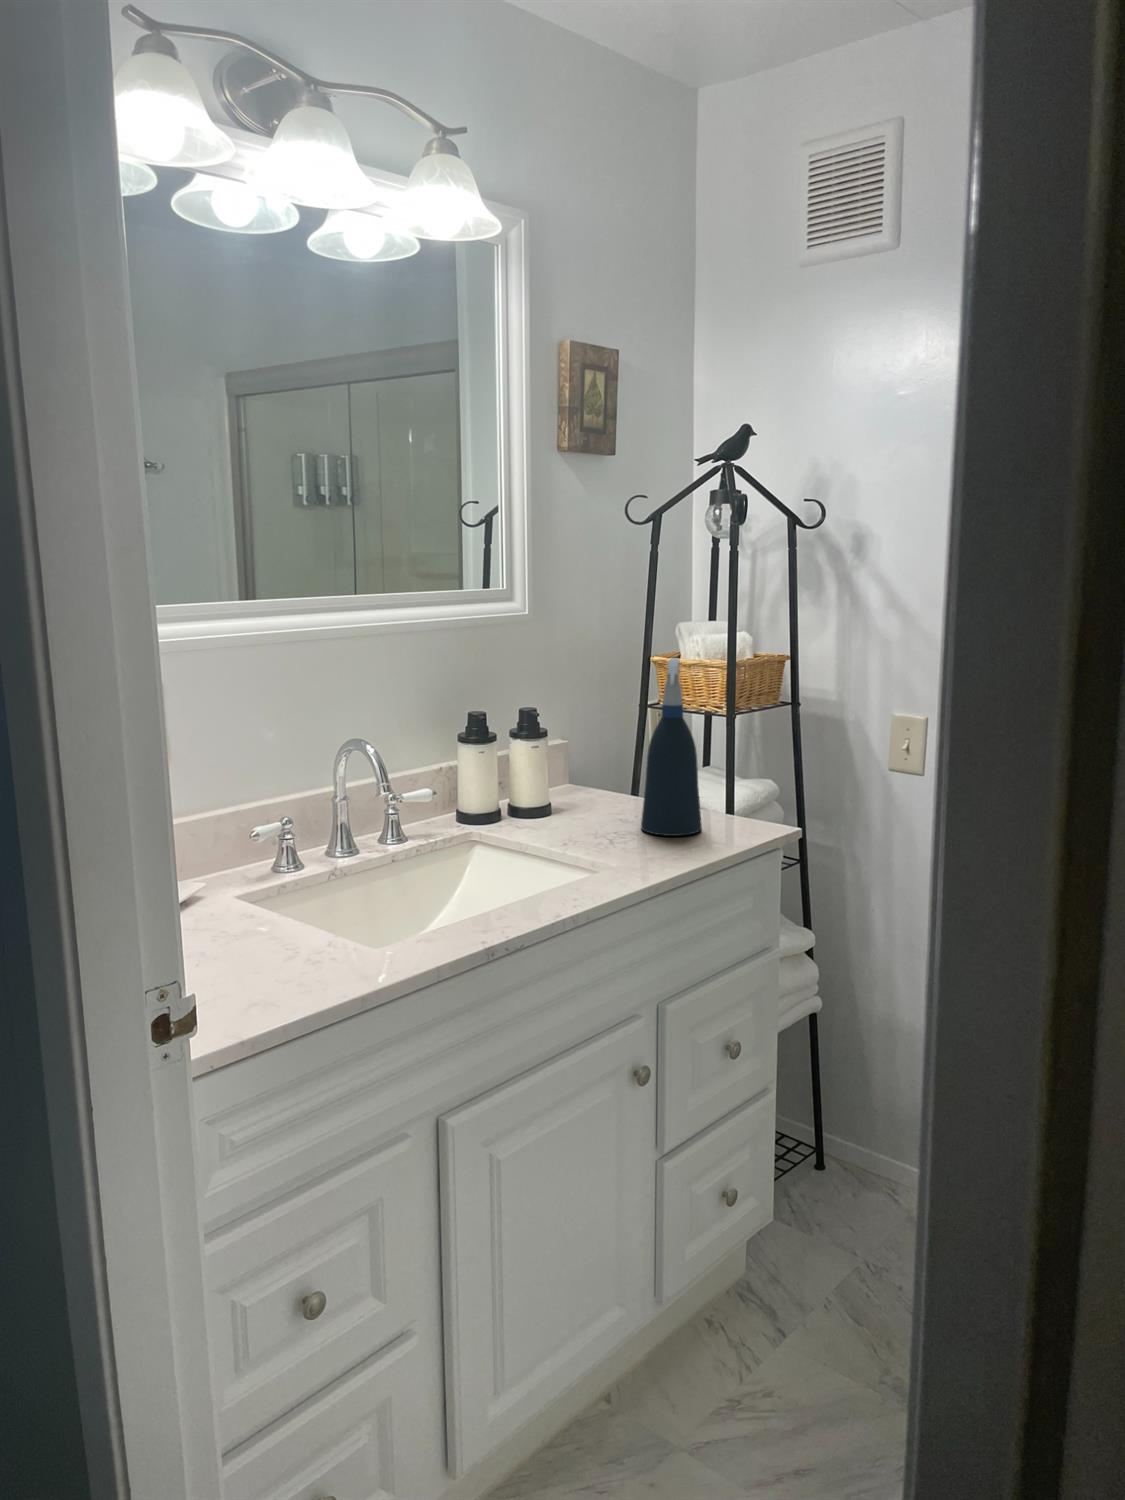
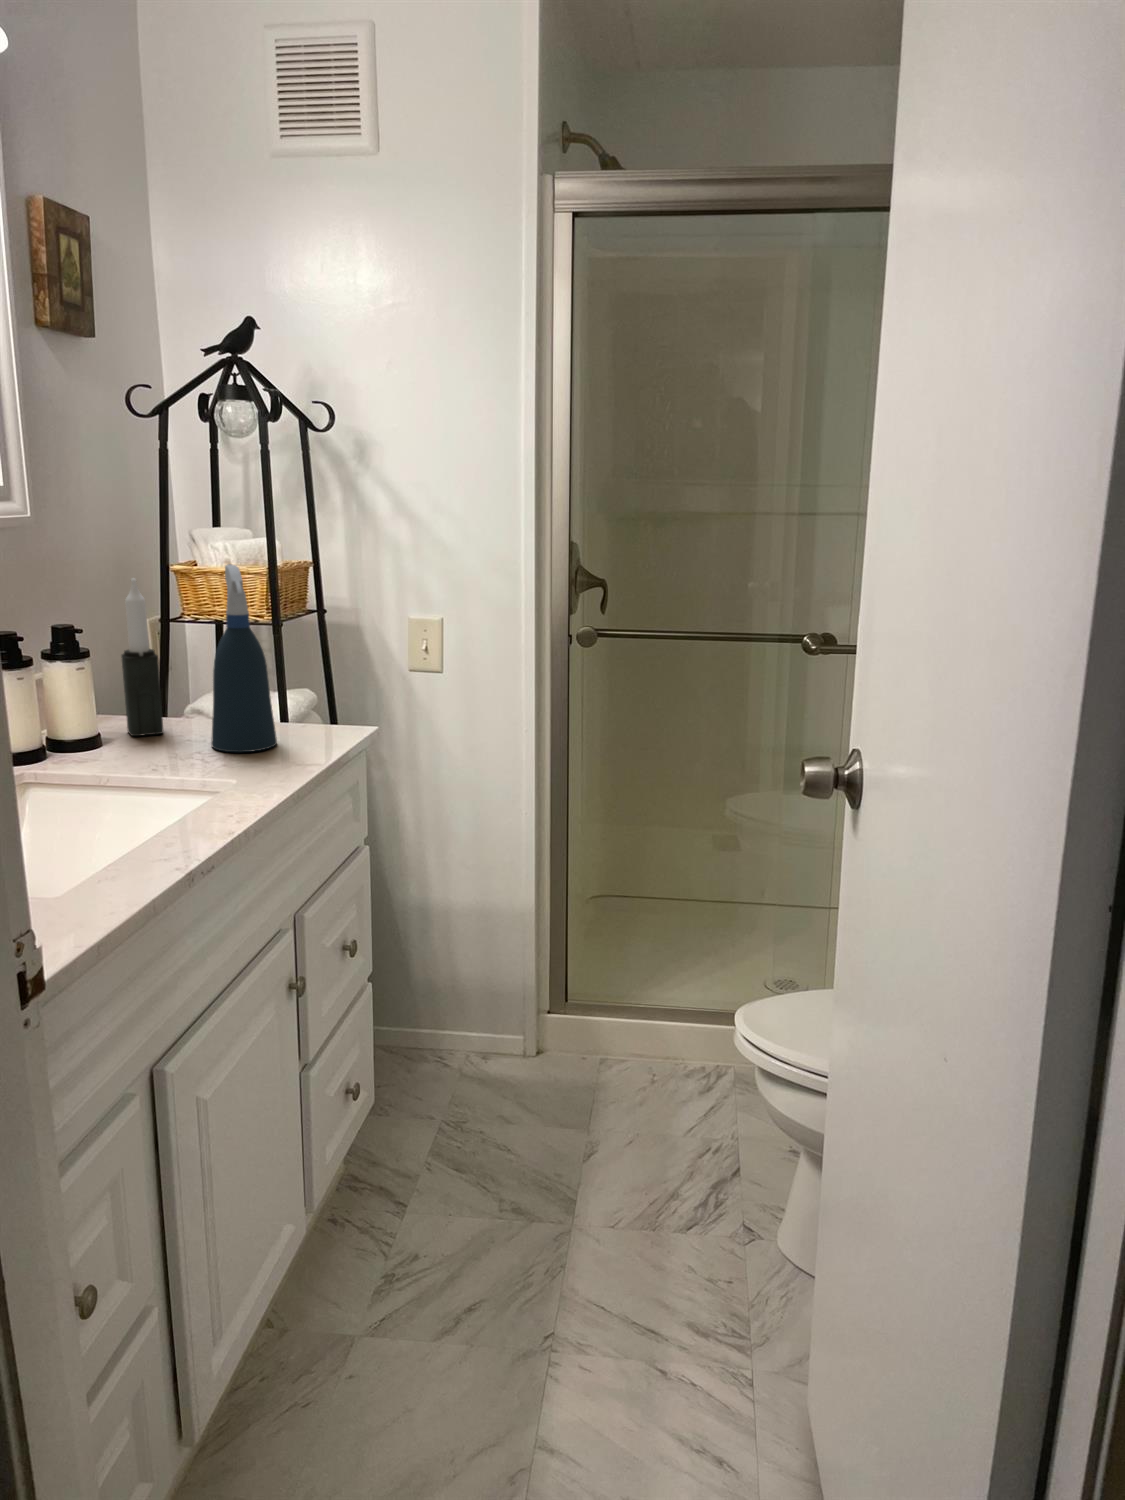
candle: none [581,668,610,811] -> present [121,578,163,736]

